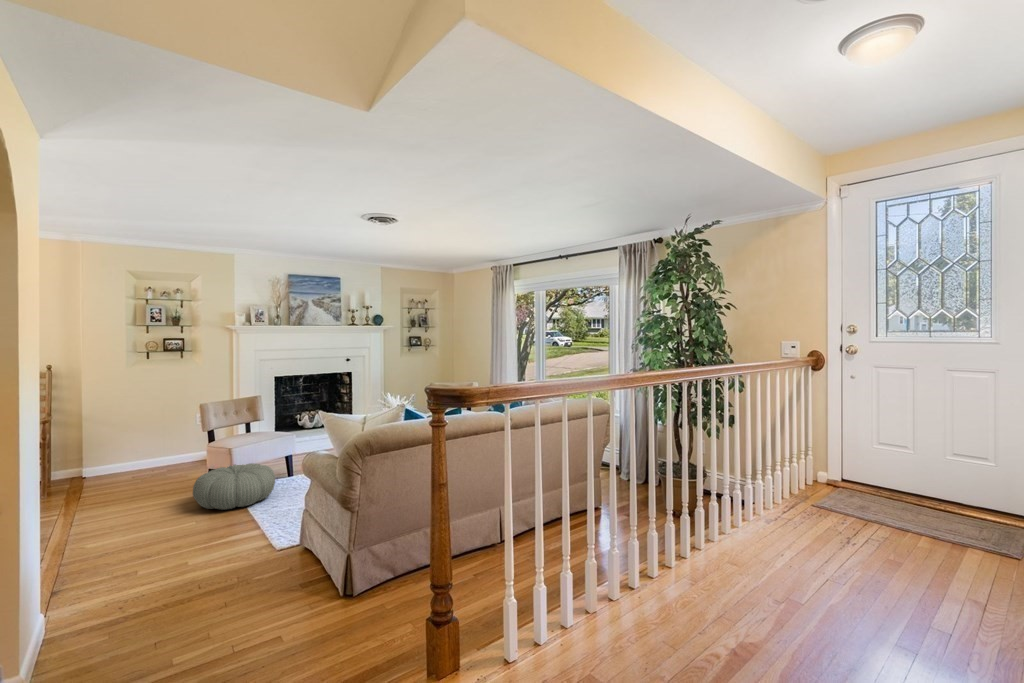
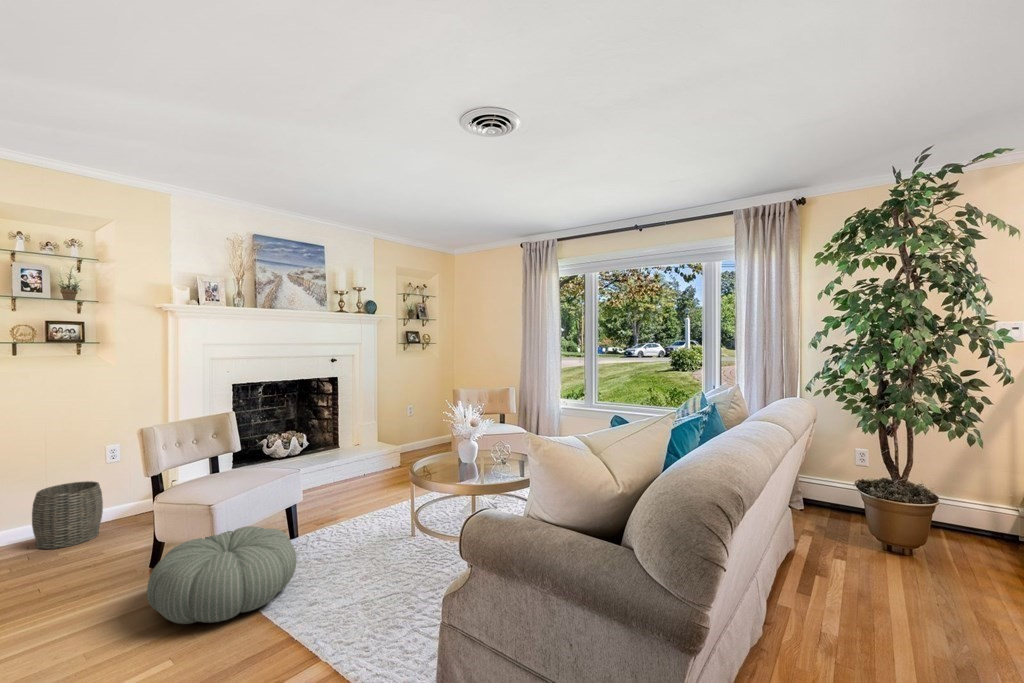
woven basket: none [157,435,194,472] -> present [32,481,103,549]

